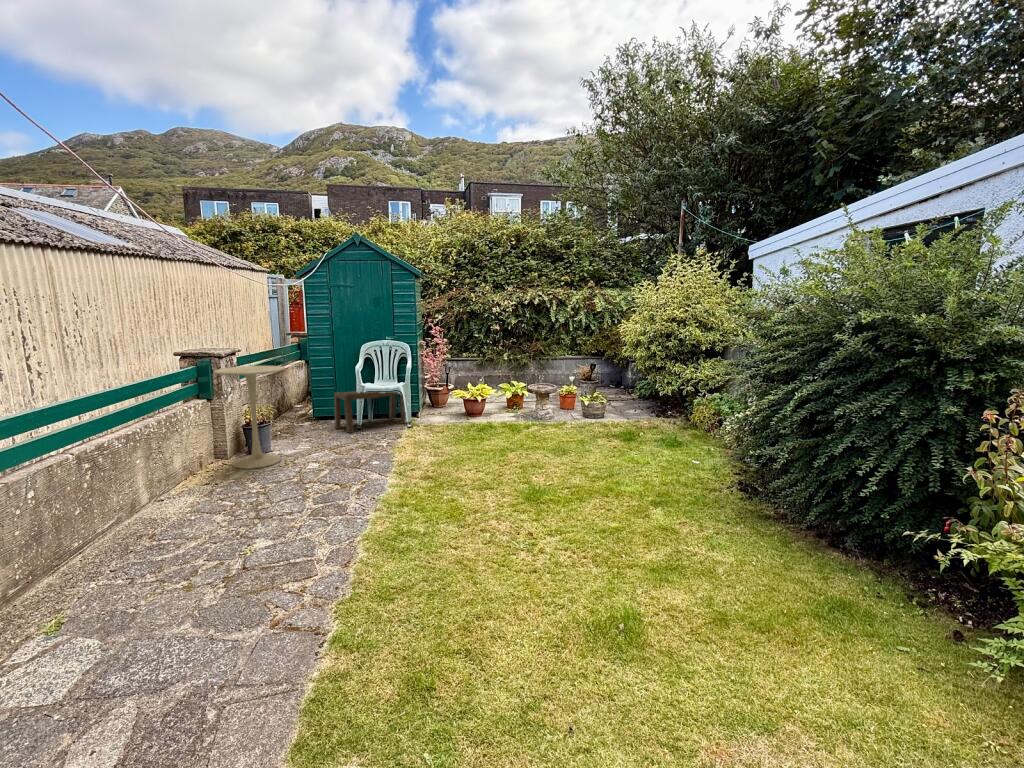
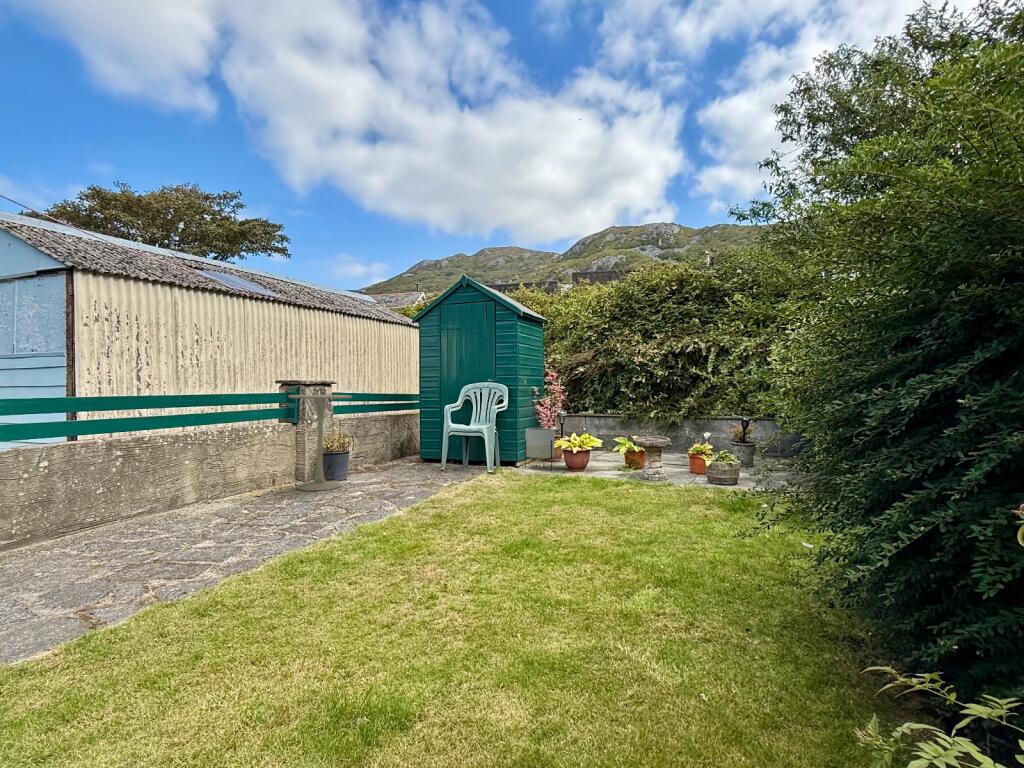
planter: none [423,378,450,416] -> present [525,428,555,470]
bench: present [334,391,406,433] -> none [424,431,498,474]

